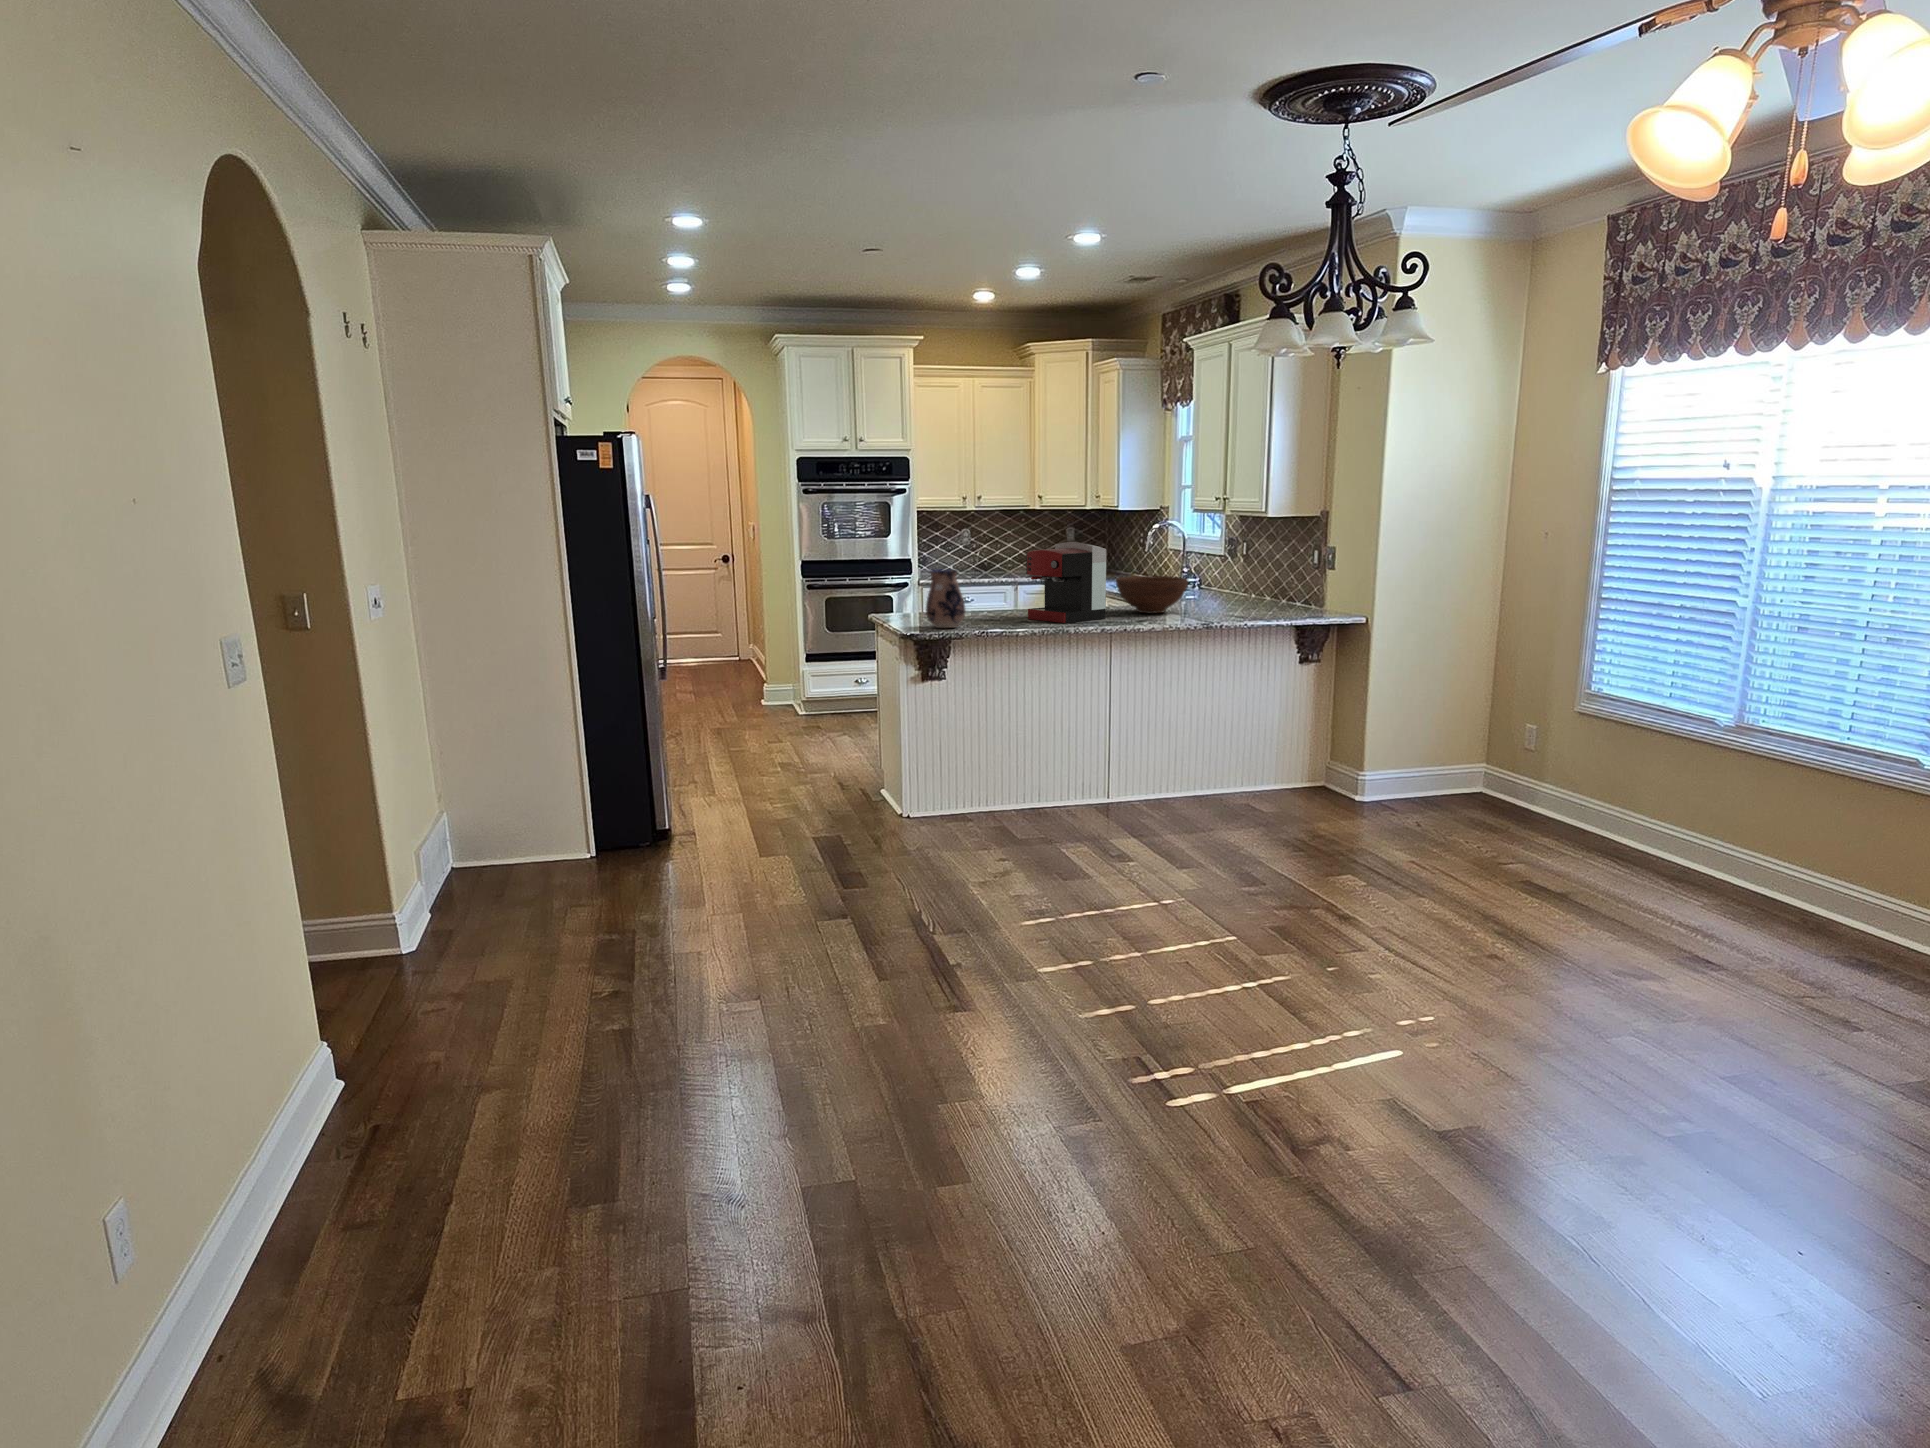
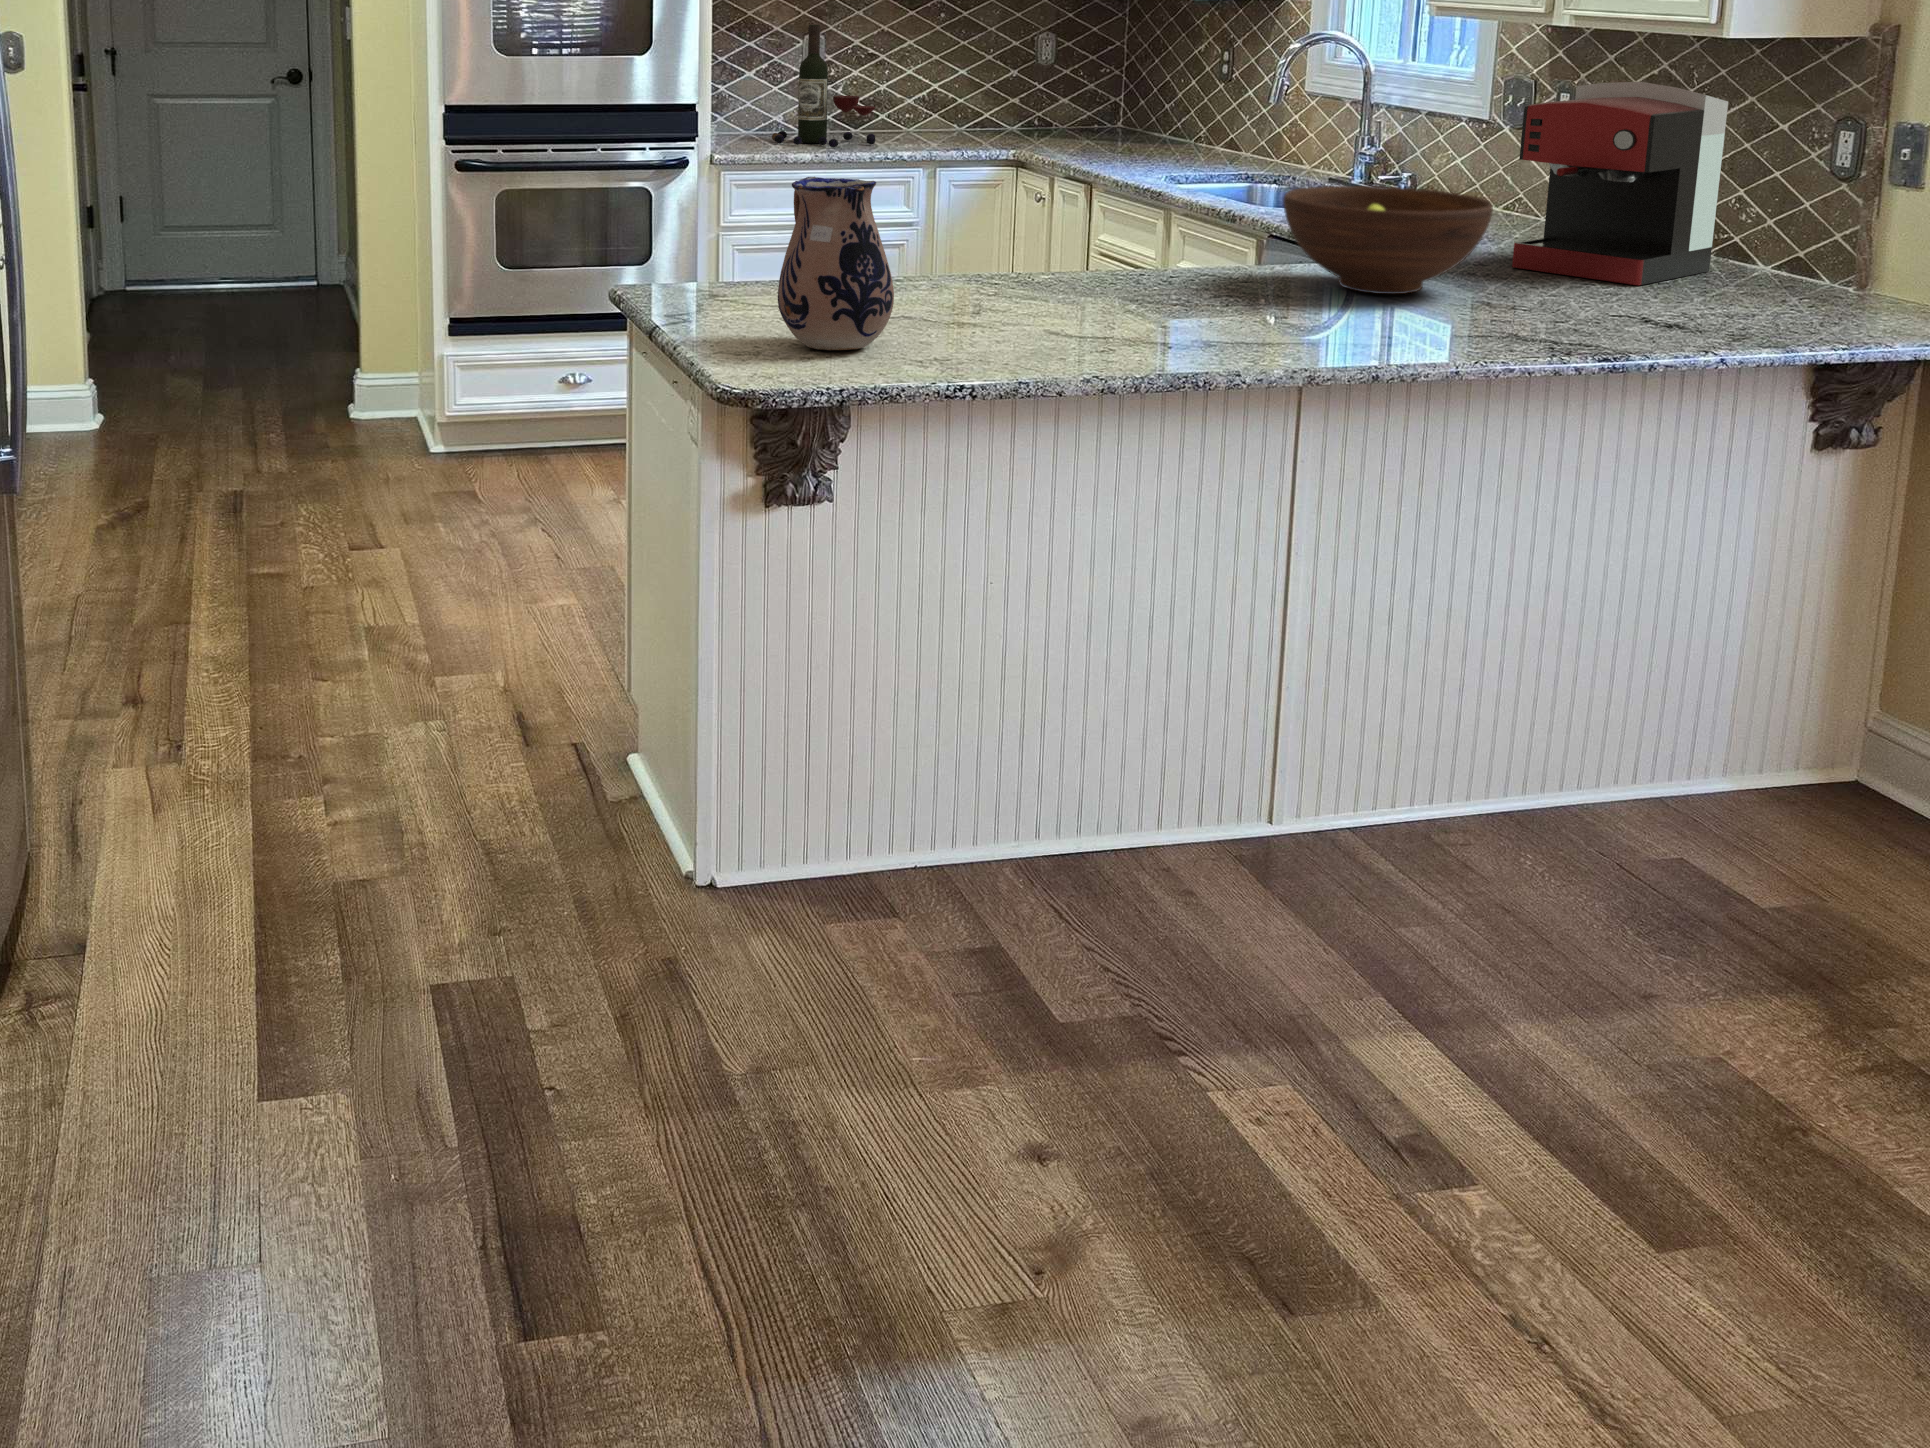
wine bottle: none [947,526,992,579] -> present [772,25,875,147]
coffee maker: present [1026,542,1106,623] -> present [1512,82,1728,285]

